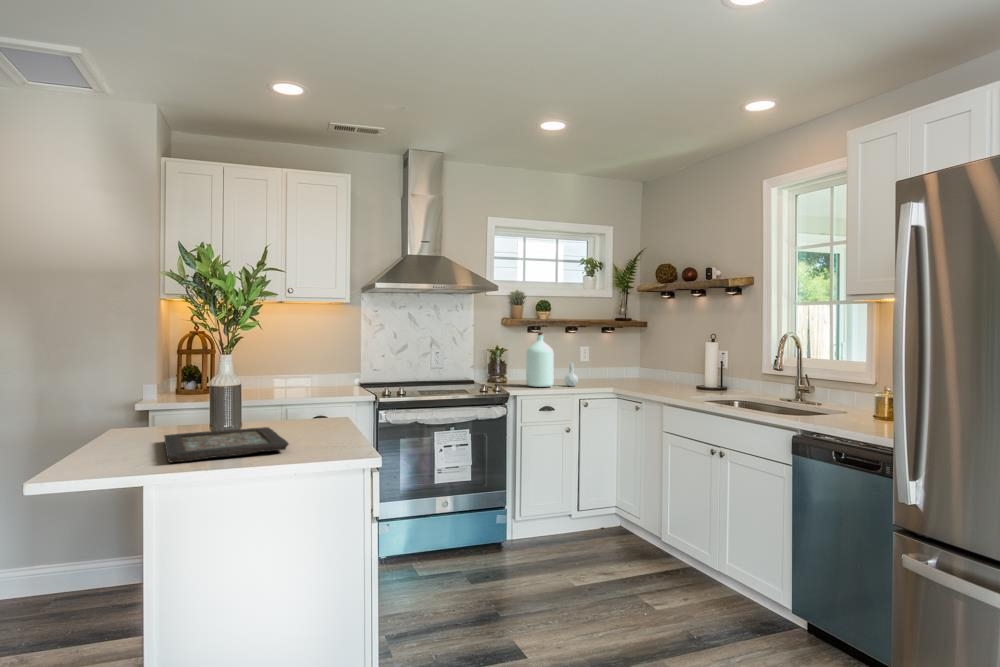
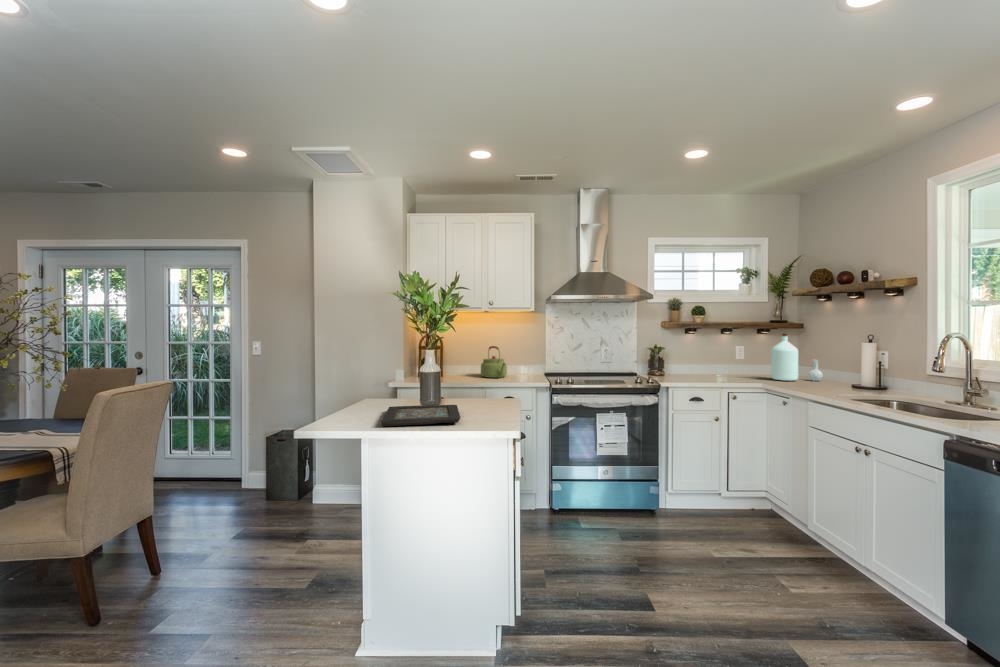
bottle: present [526,332,578,387] -> present [771,334,823,381]
kettle: none [274,348,312,391] -> present [481,346,507,378]

